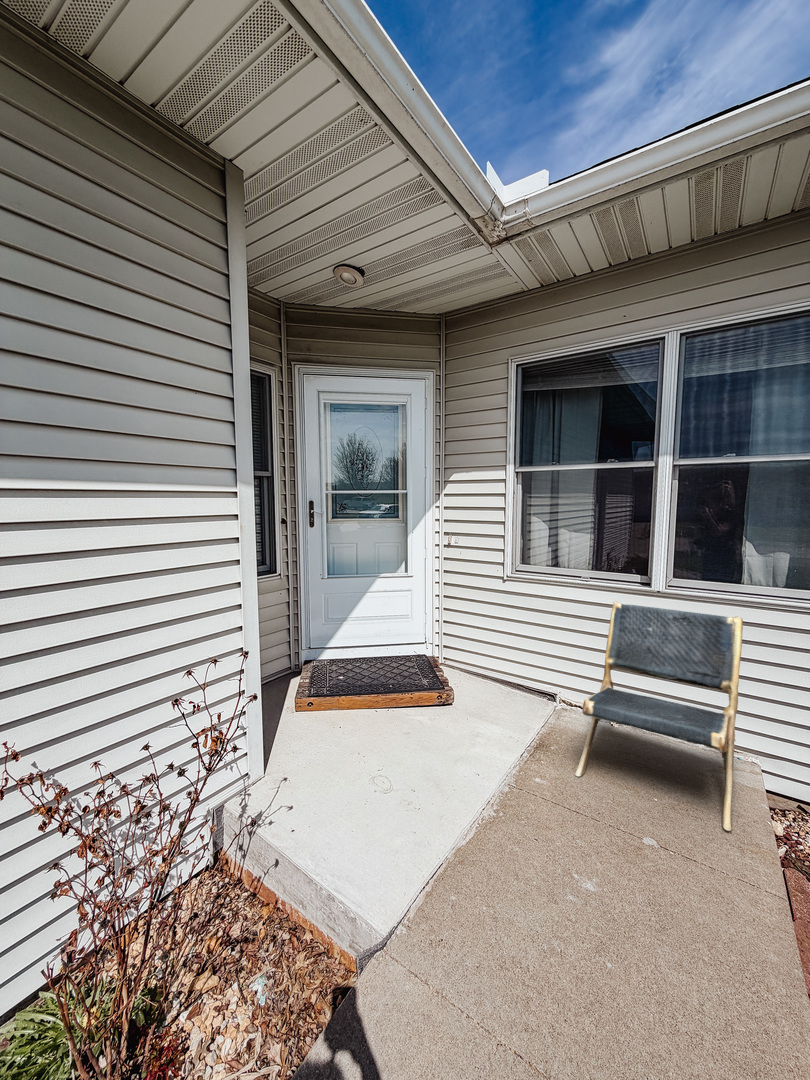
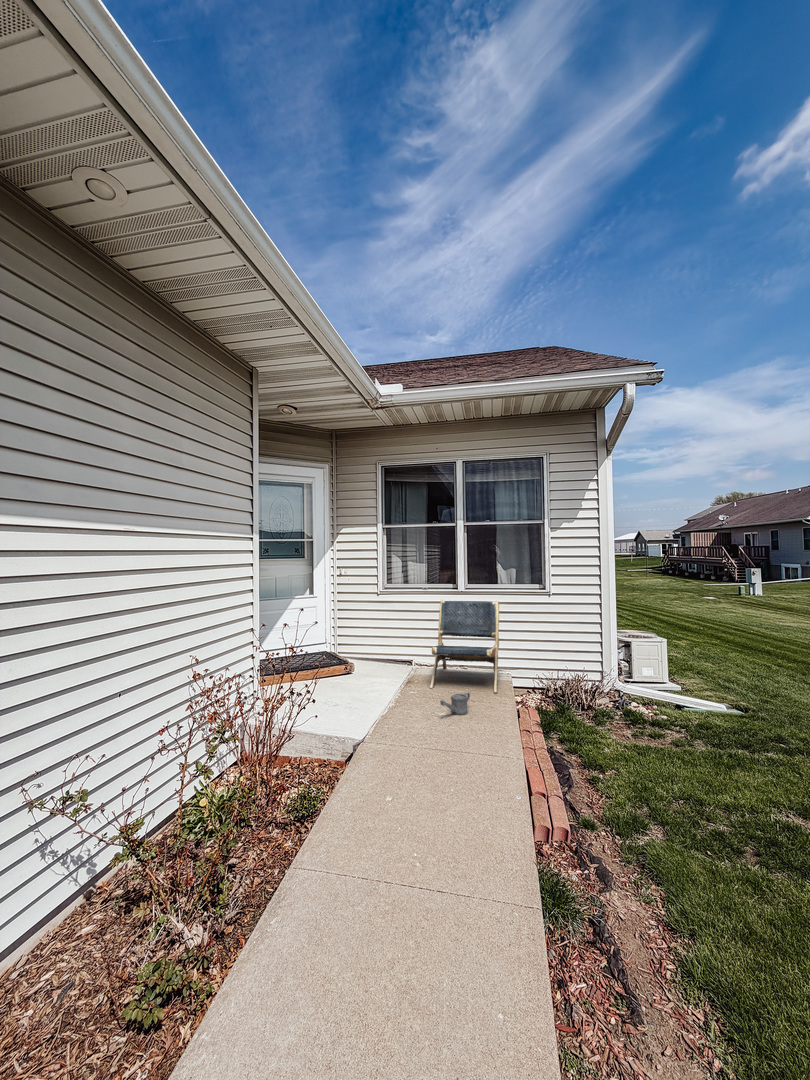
watering can: none [581,838,661,901] -> present [440,693,470,715]

